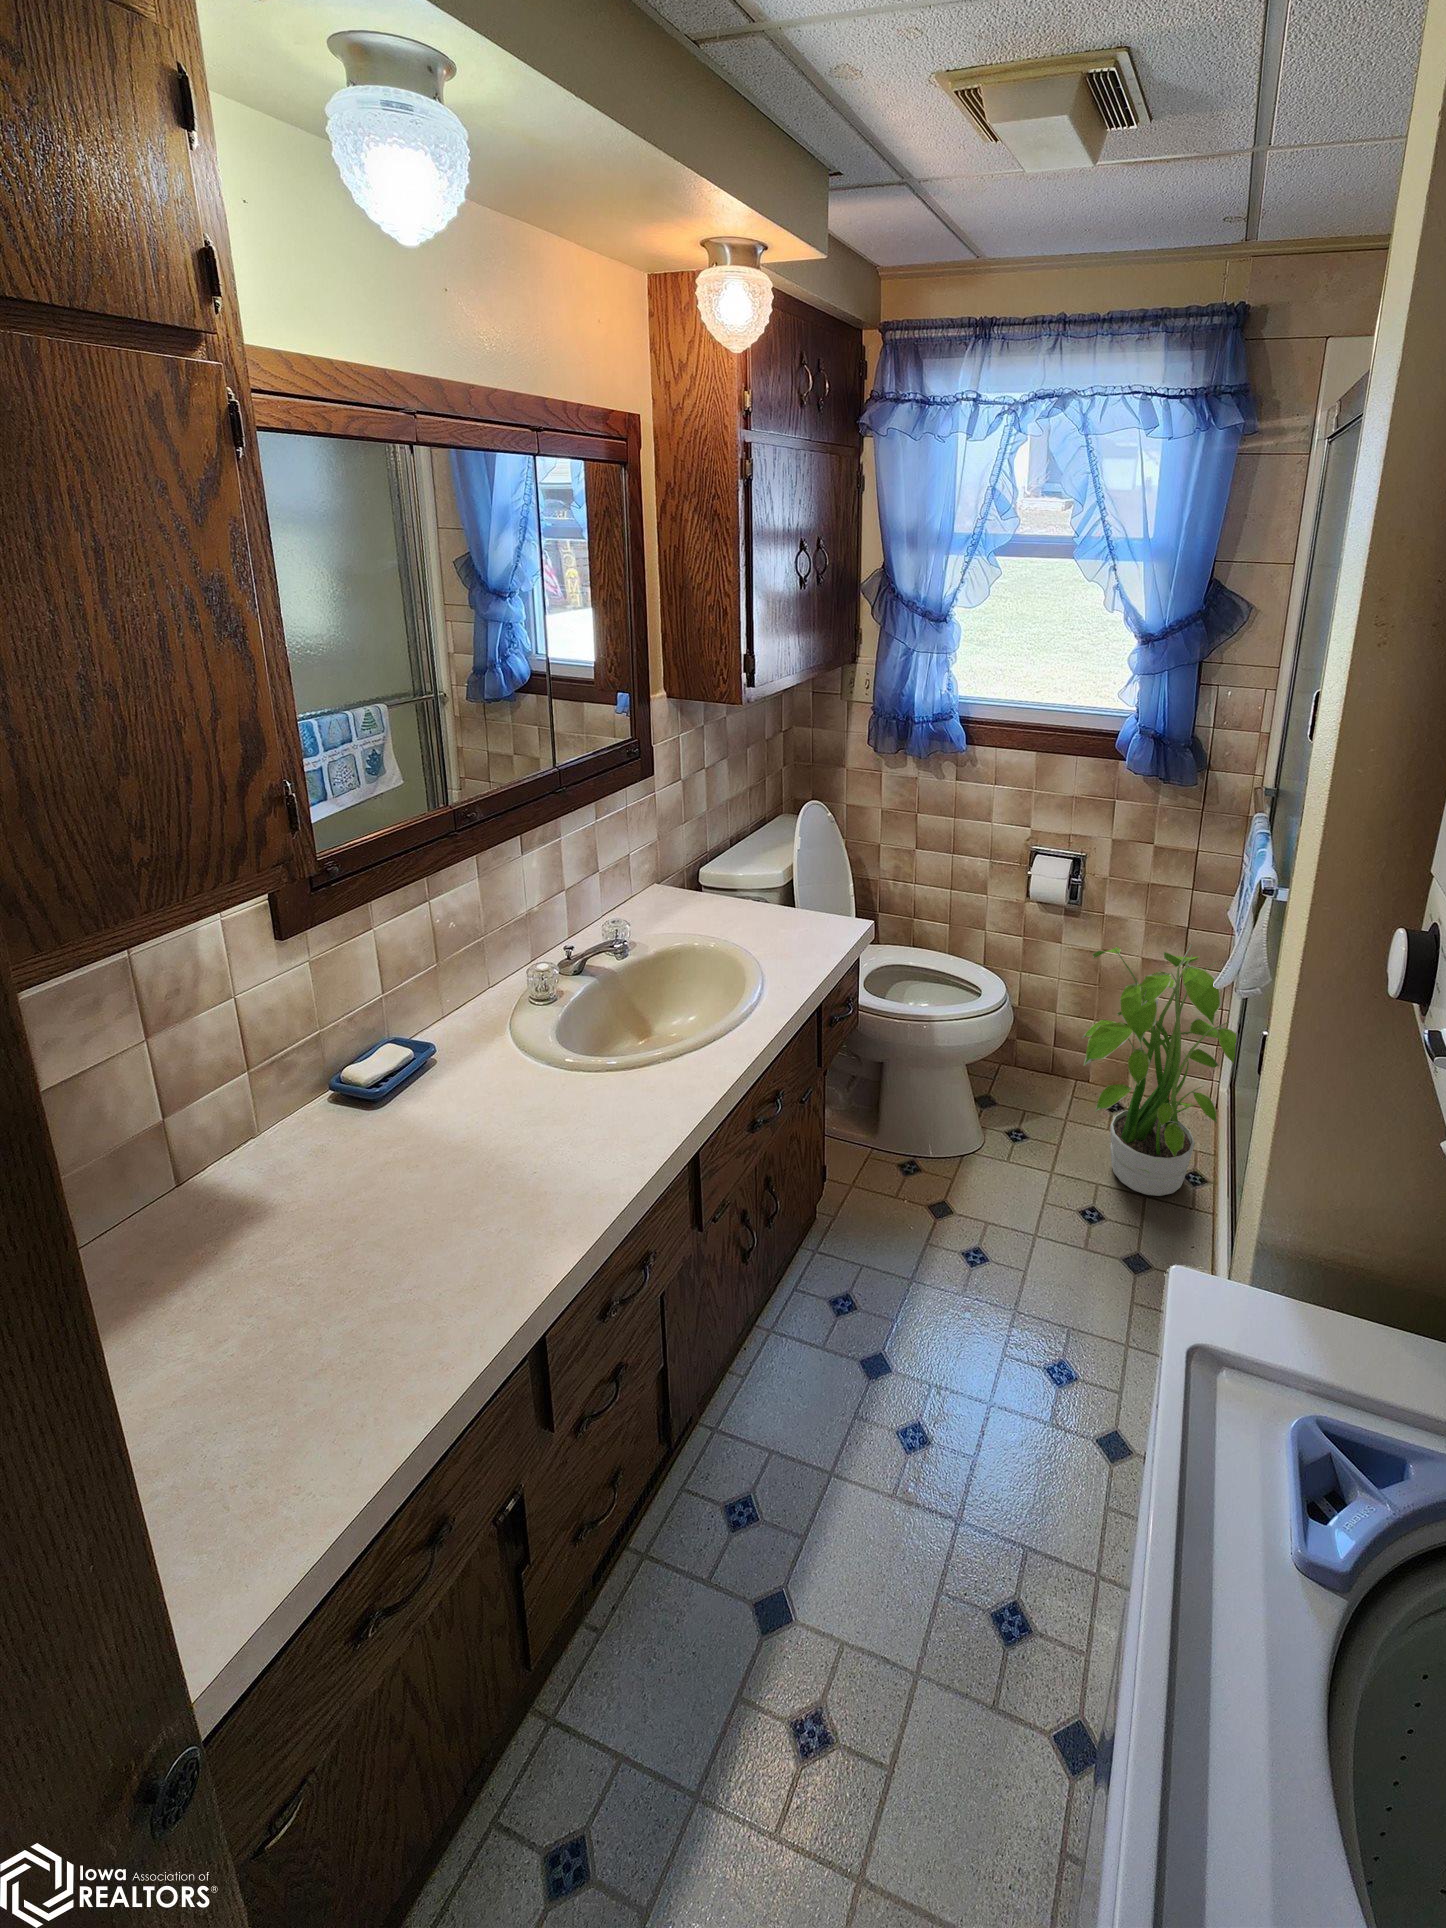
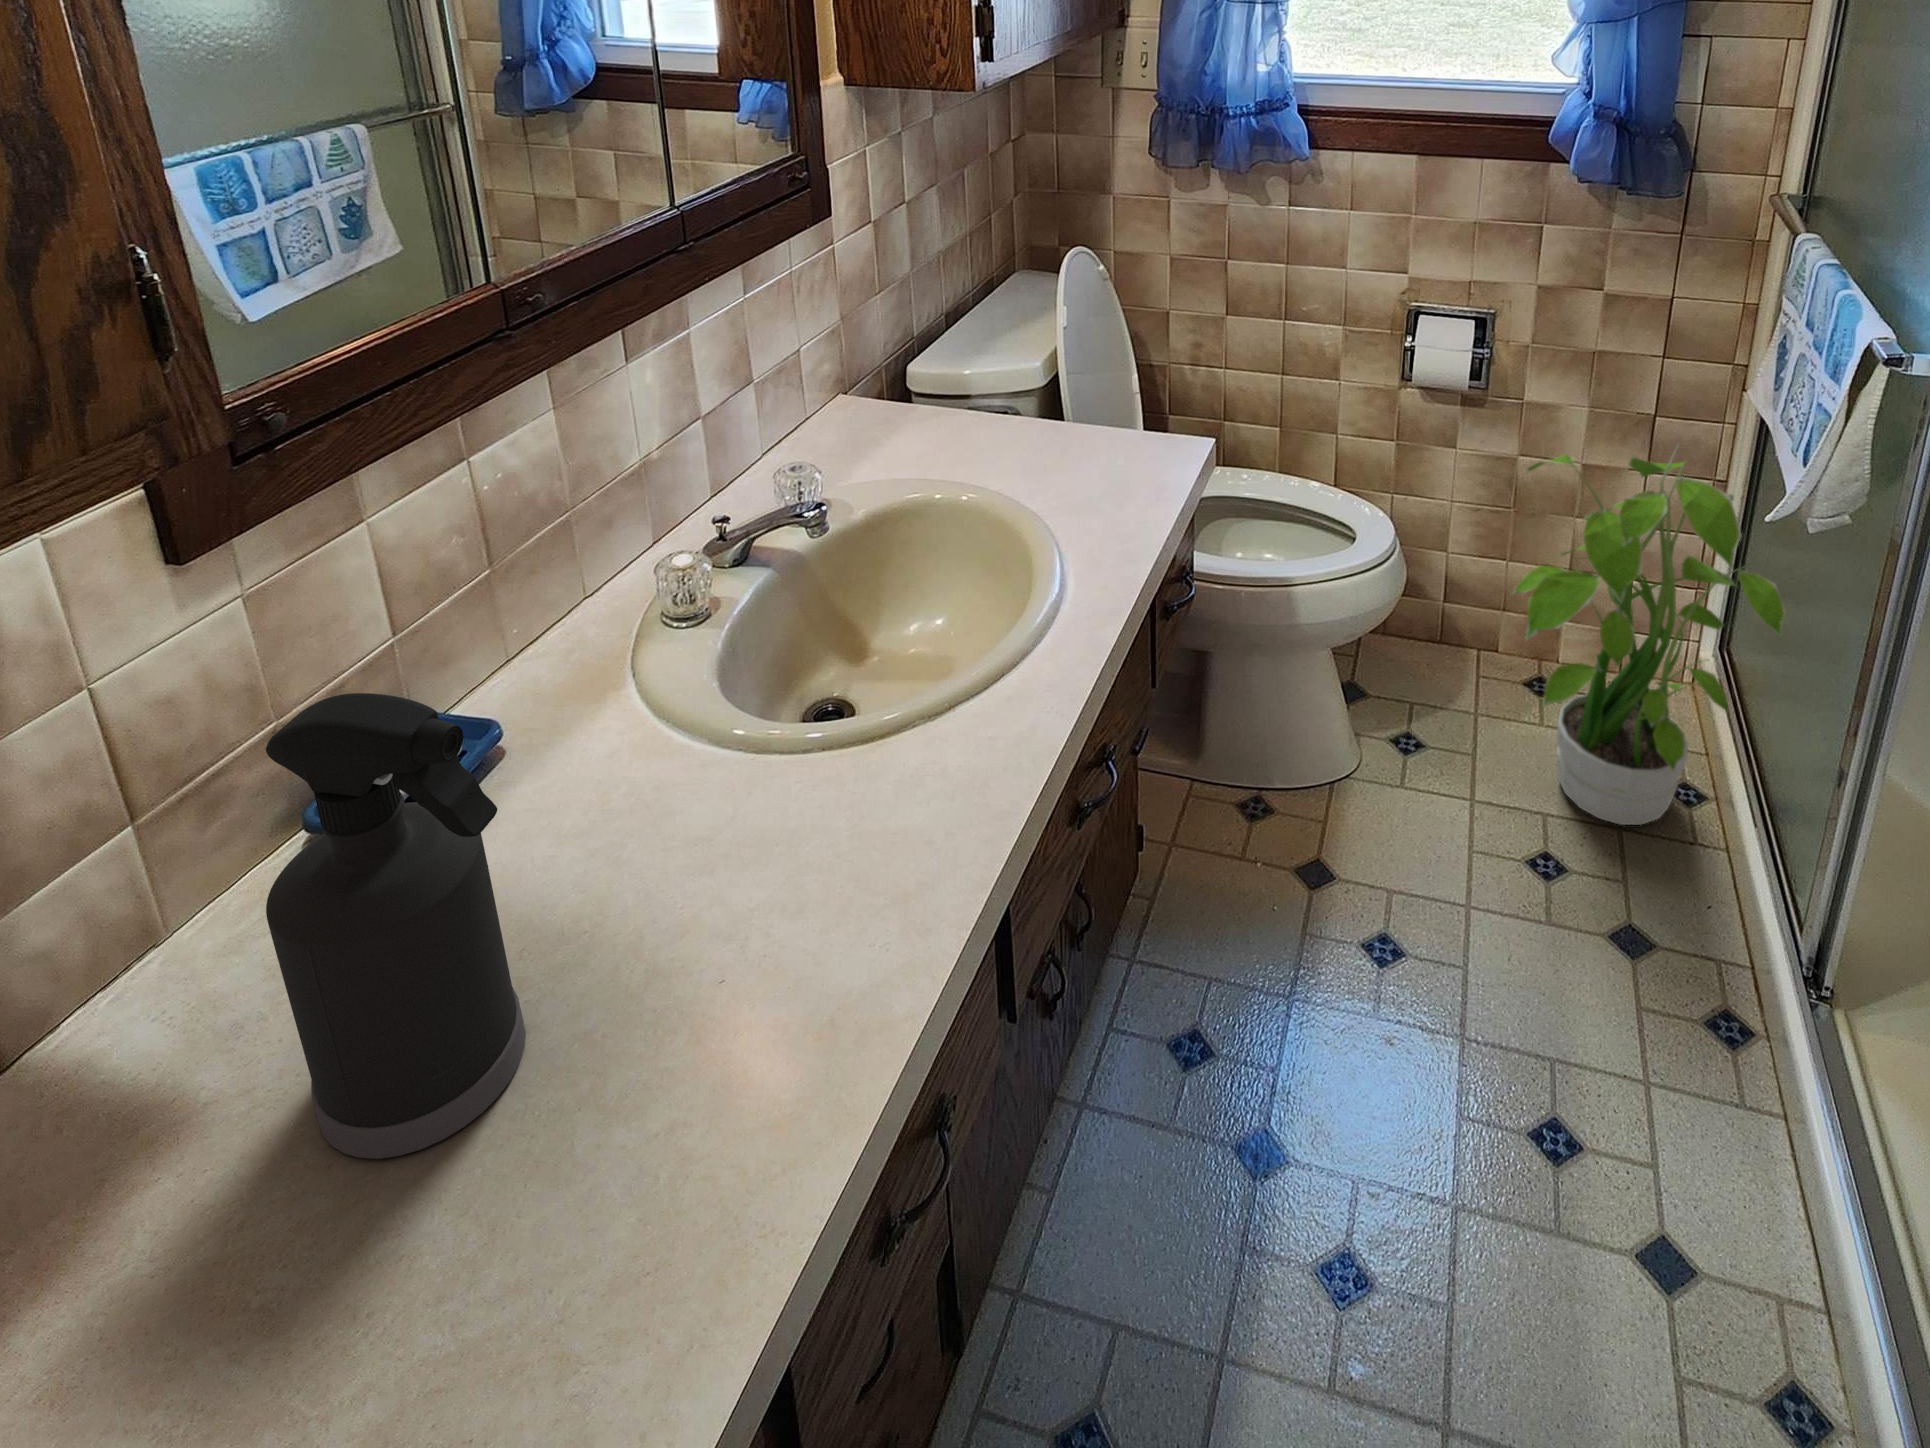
spray bottle: none [315,998,433,1235] -> present [266,693,526,1159]

